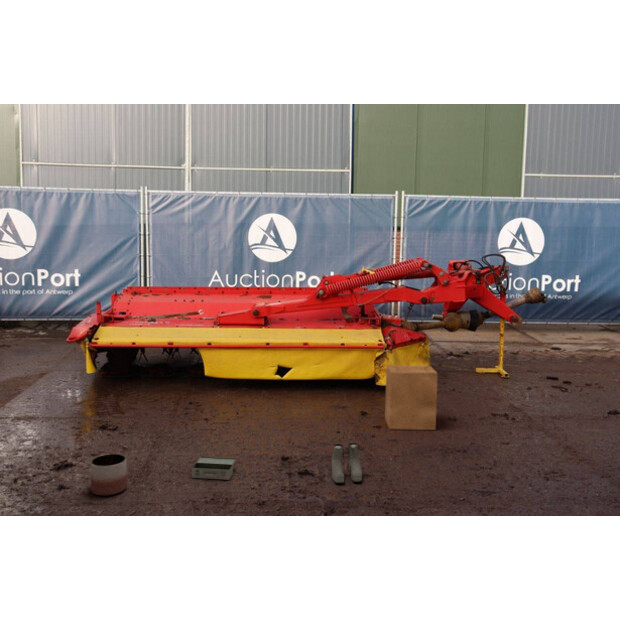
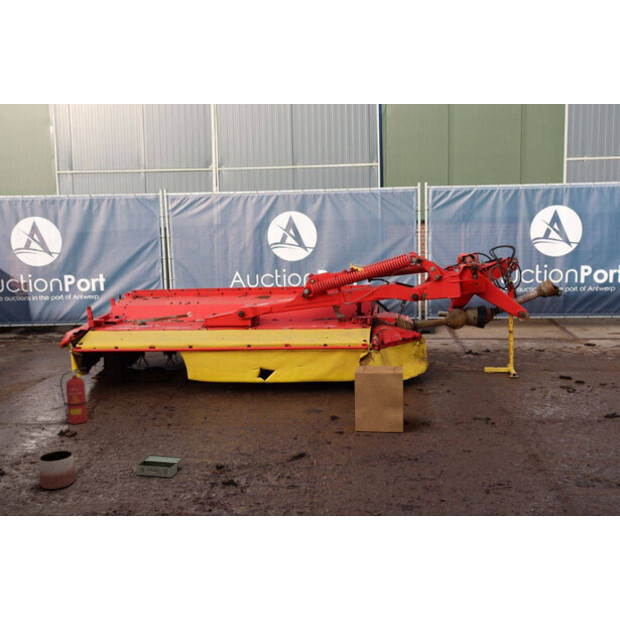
fire extinguisher: none [80,365,109,425] -> present [60,368,87,424]
boots: present [332,443,362,483] -> none [270,443,300,483]

